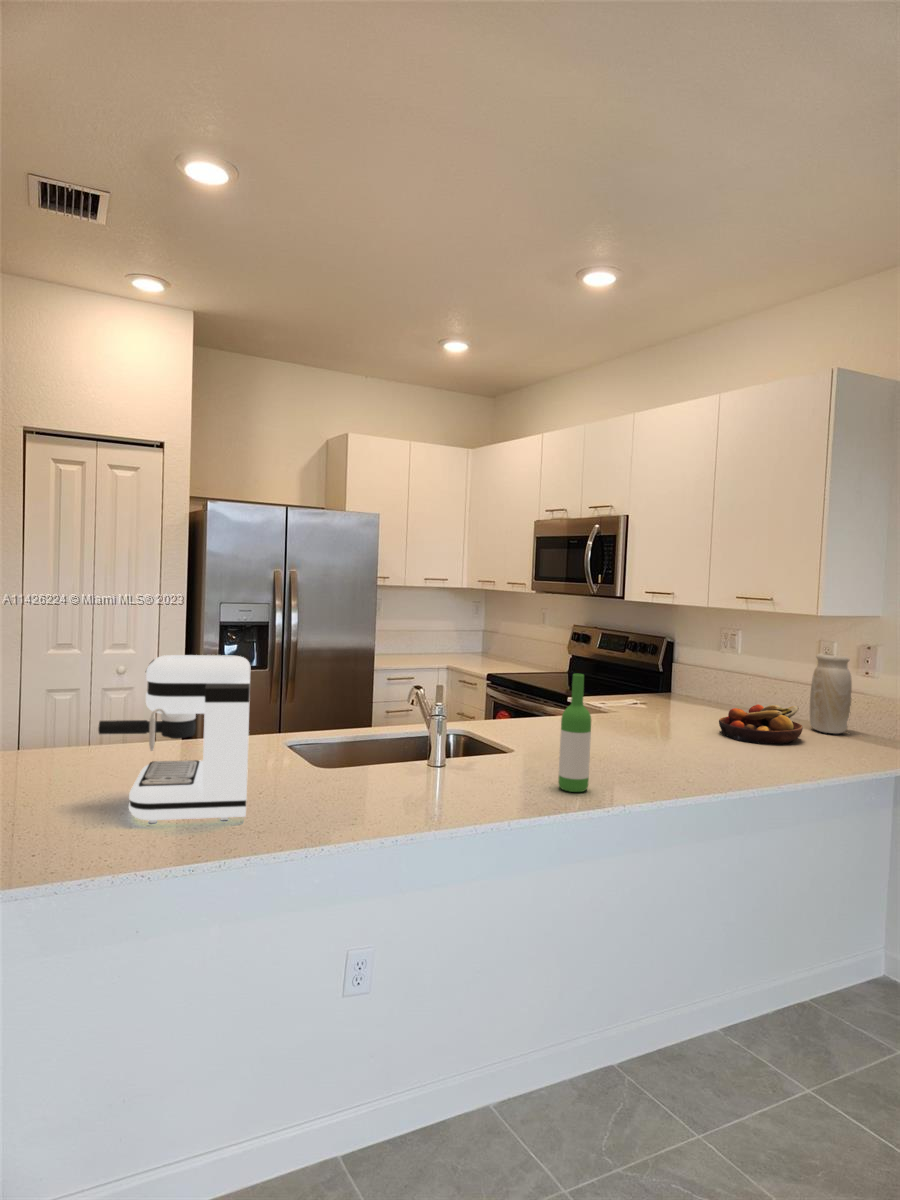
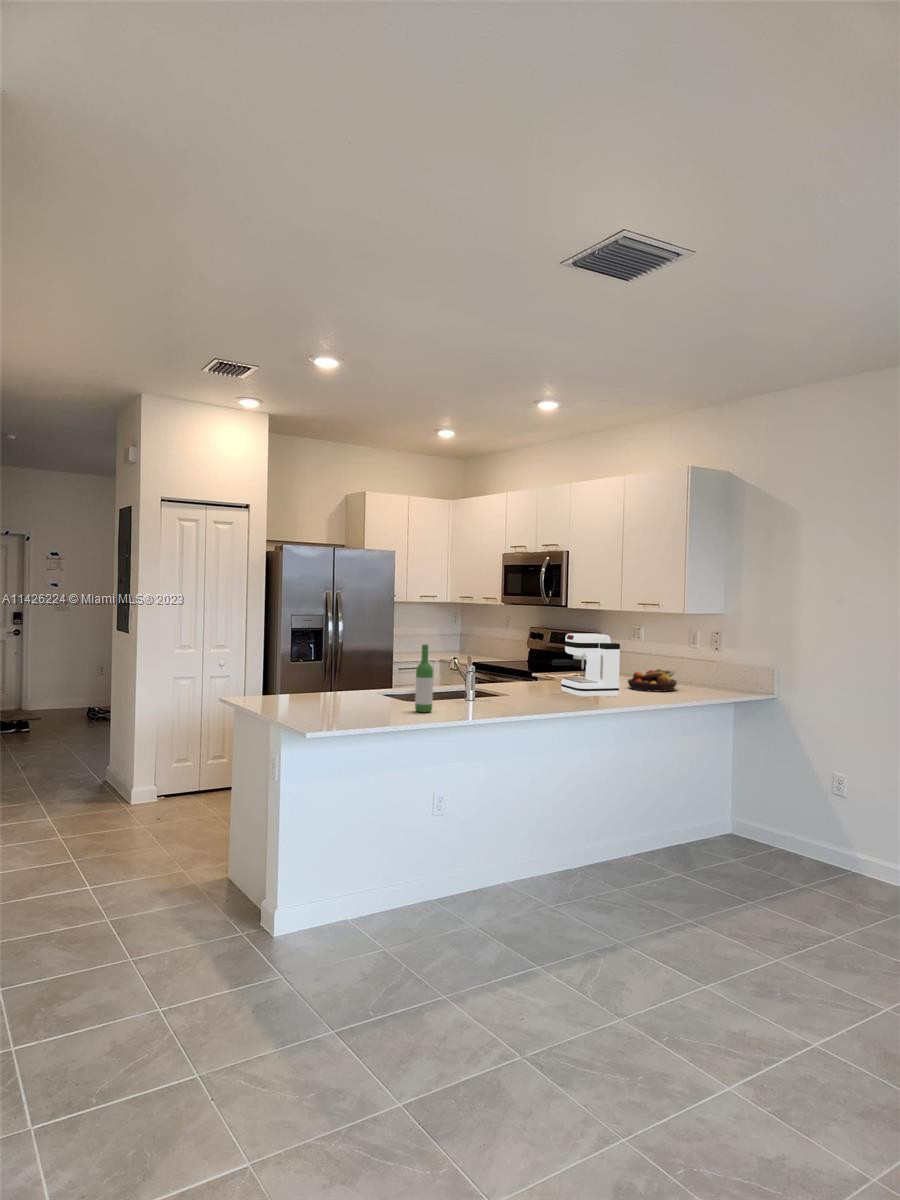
vase: present [810,653,852,734] -> none [684,638,708,687]
coffee maker: present [98,655,250,823] -> present [552,633,620,697]
wine bottle: present [558,674,591,792] -> present [415,644,433,712]

